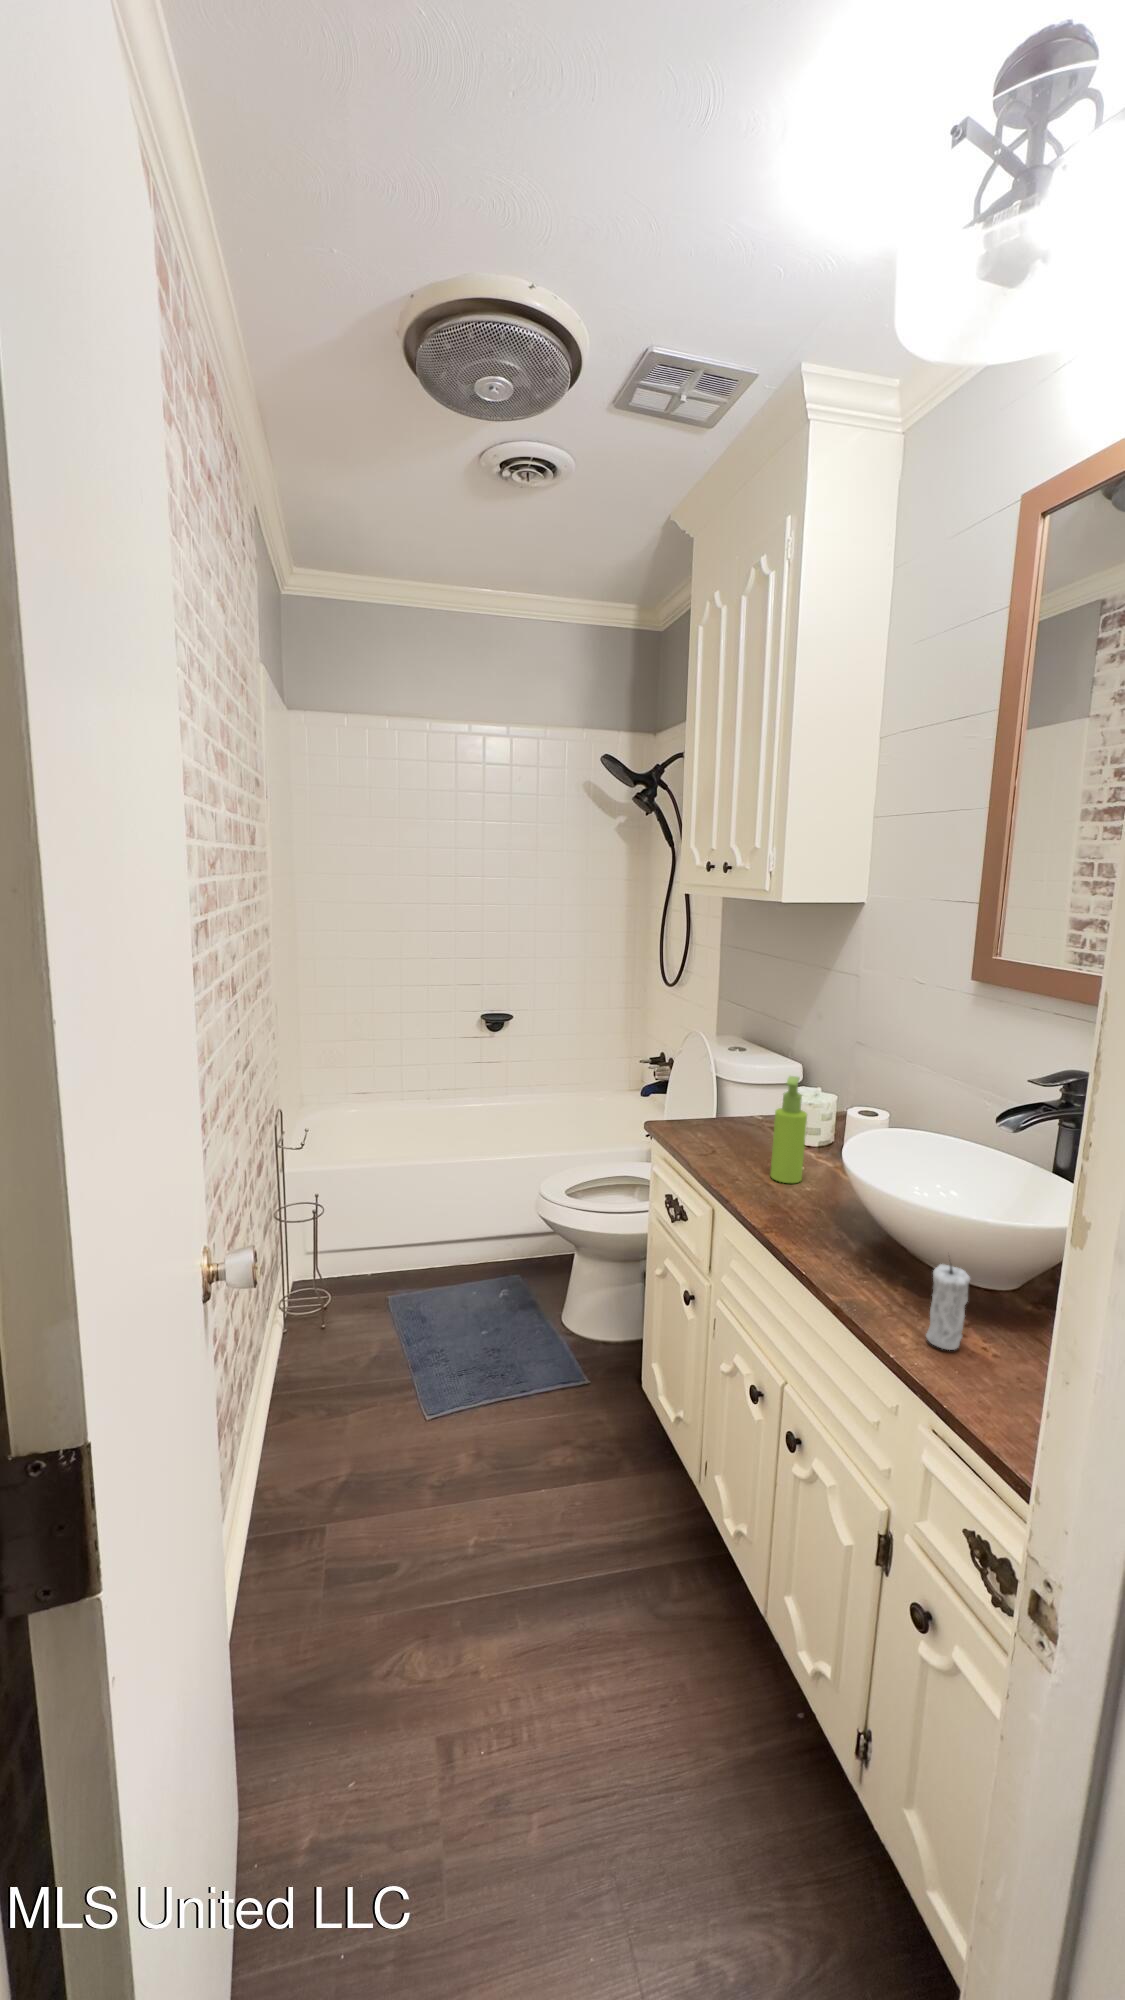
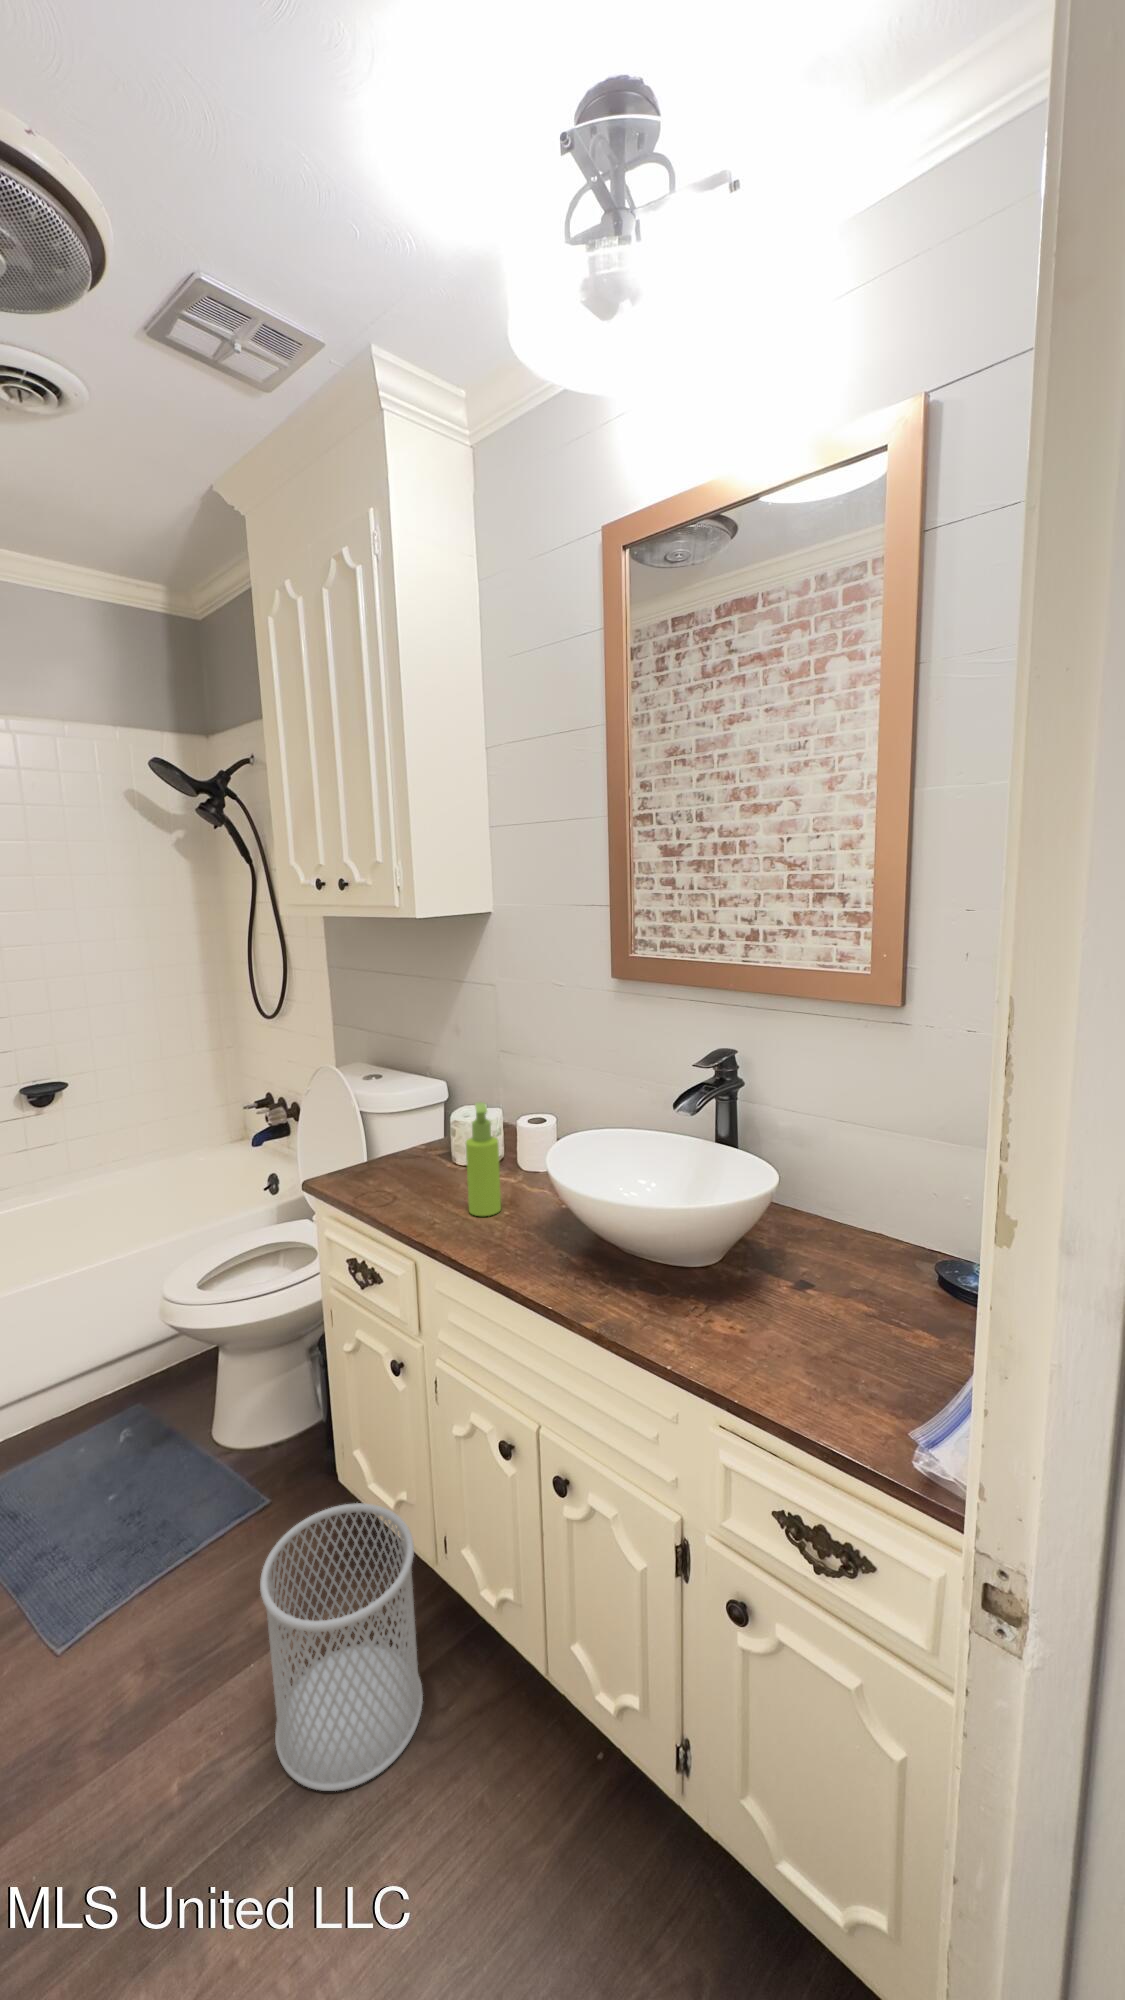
candle: present [926,1264,970,1350] -> none [687,1249,721,1344]
wastebasket: none [545,1390,674,1617] -> present [260,1503,423,1791]

